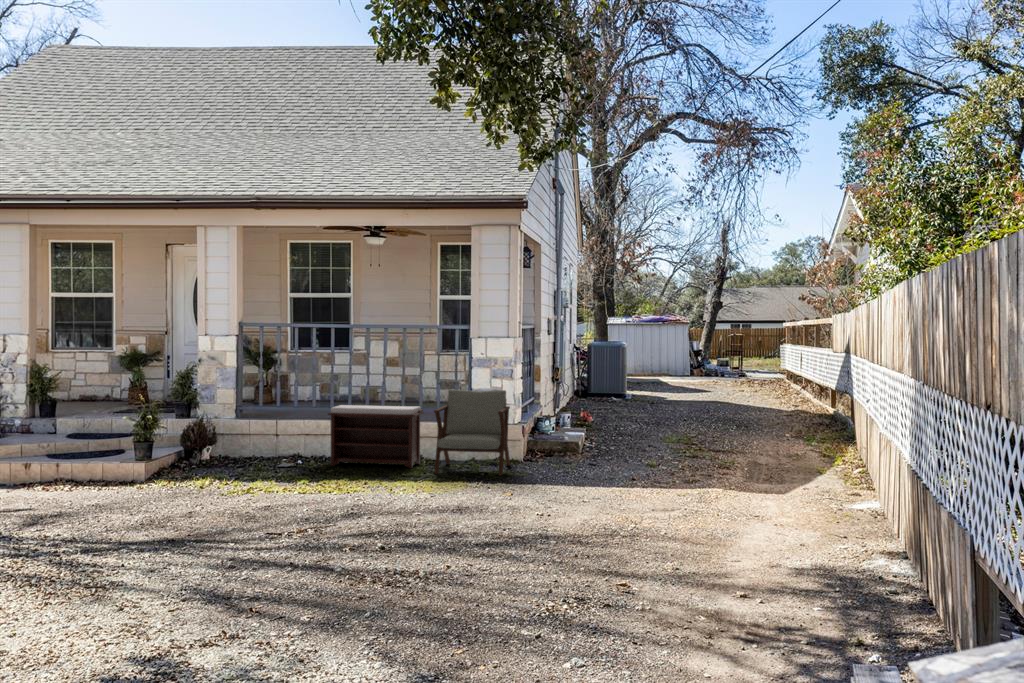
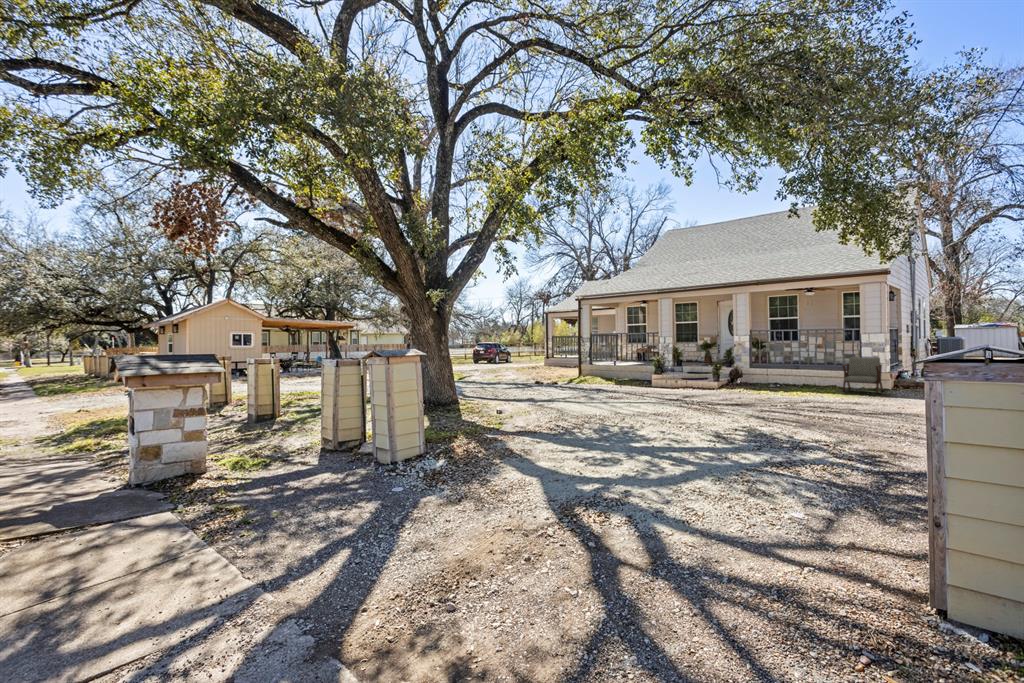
bench: present [328,405,424,468] -> none [791,363,837,389]

